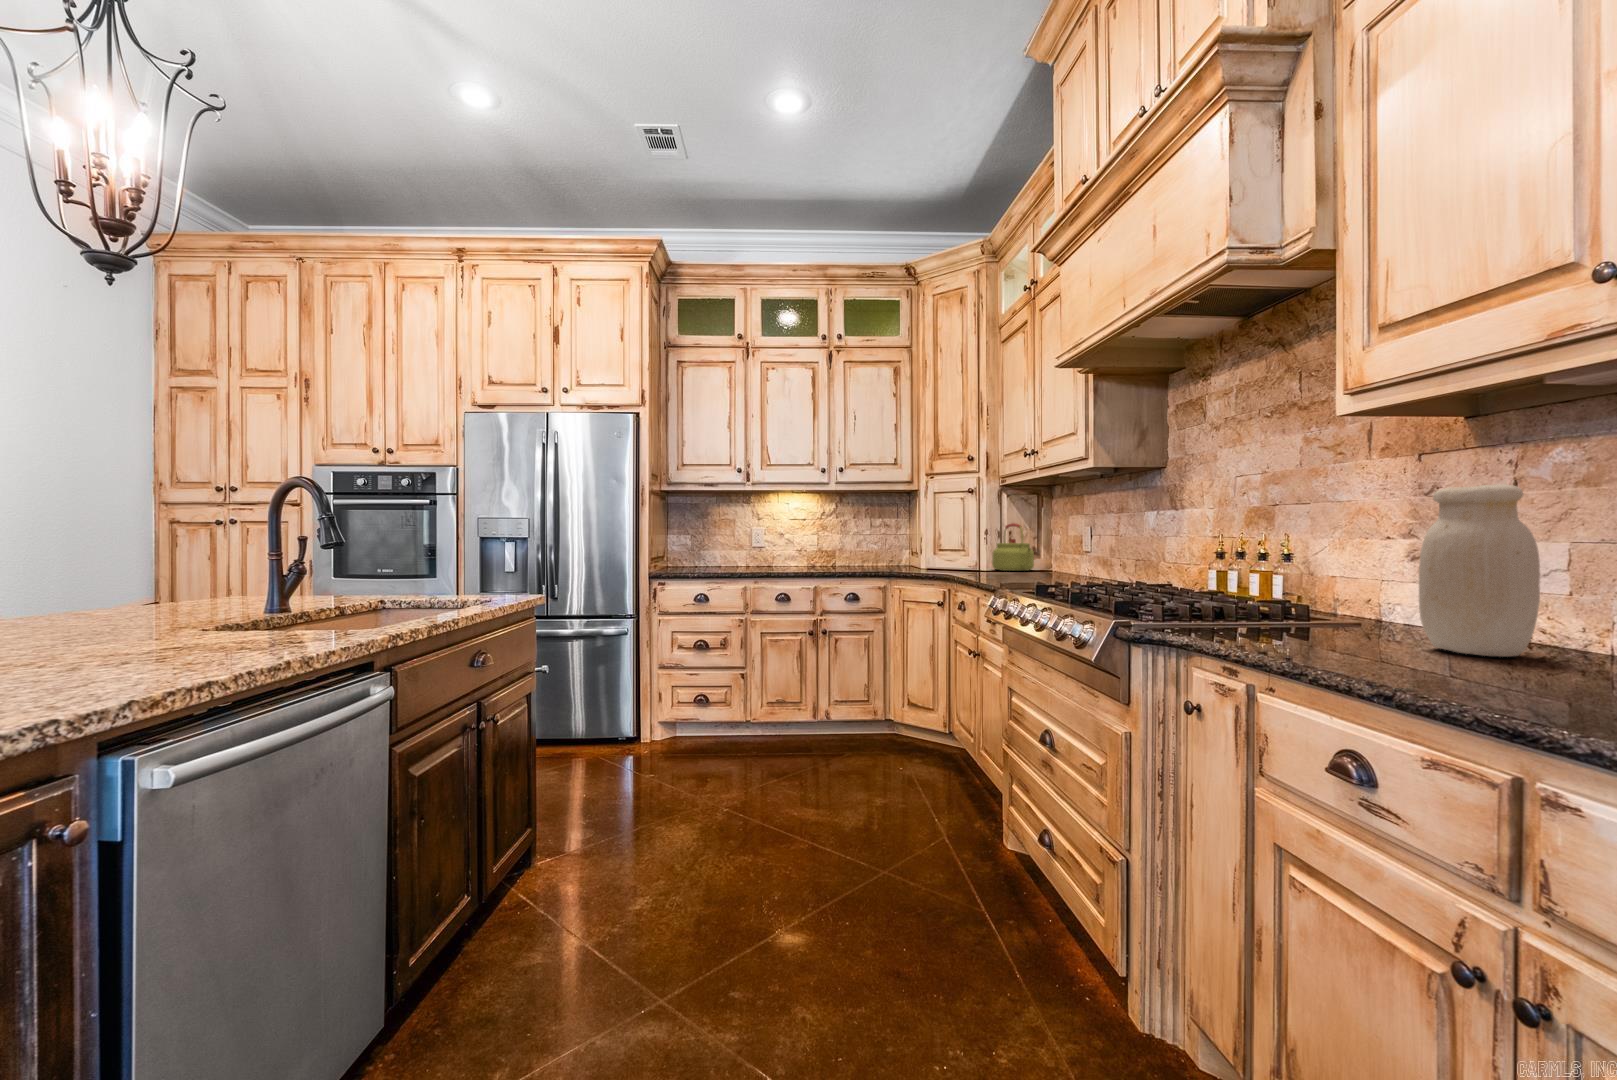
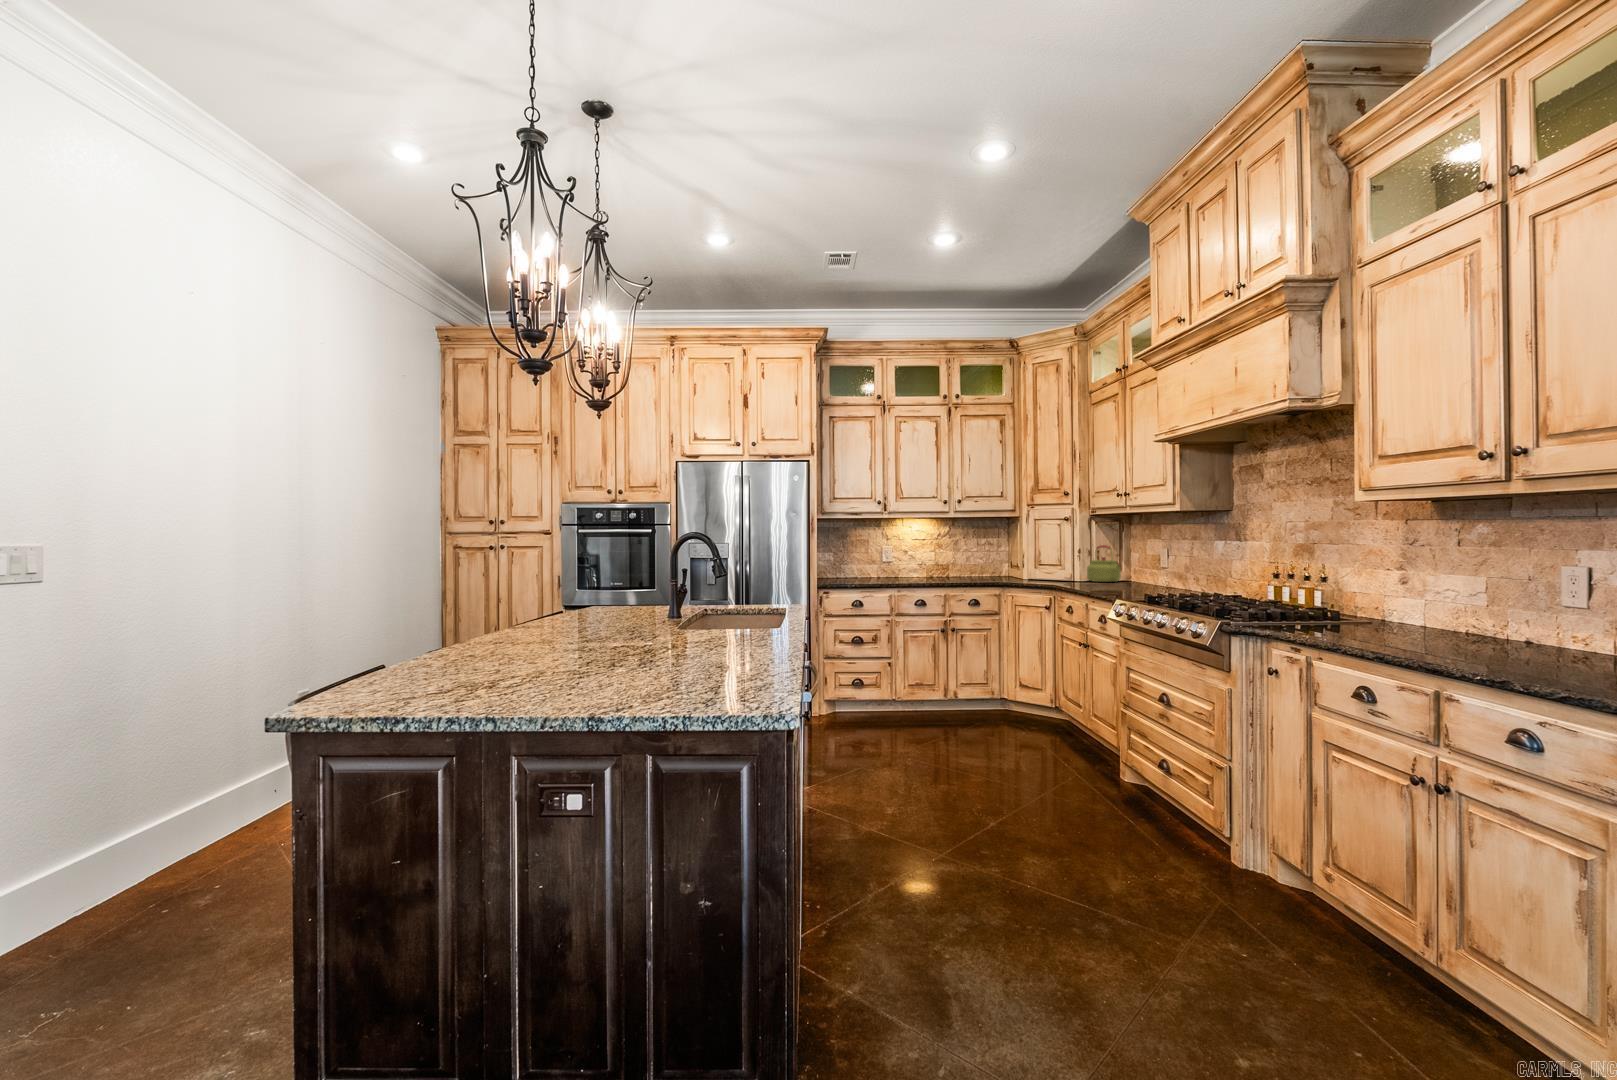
jar: present [1419,484,1540,657] -> none [1403,547,1467,639]

